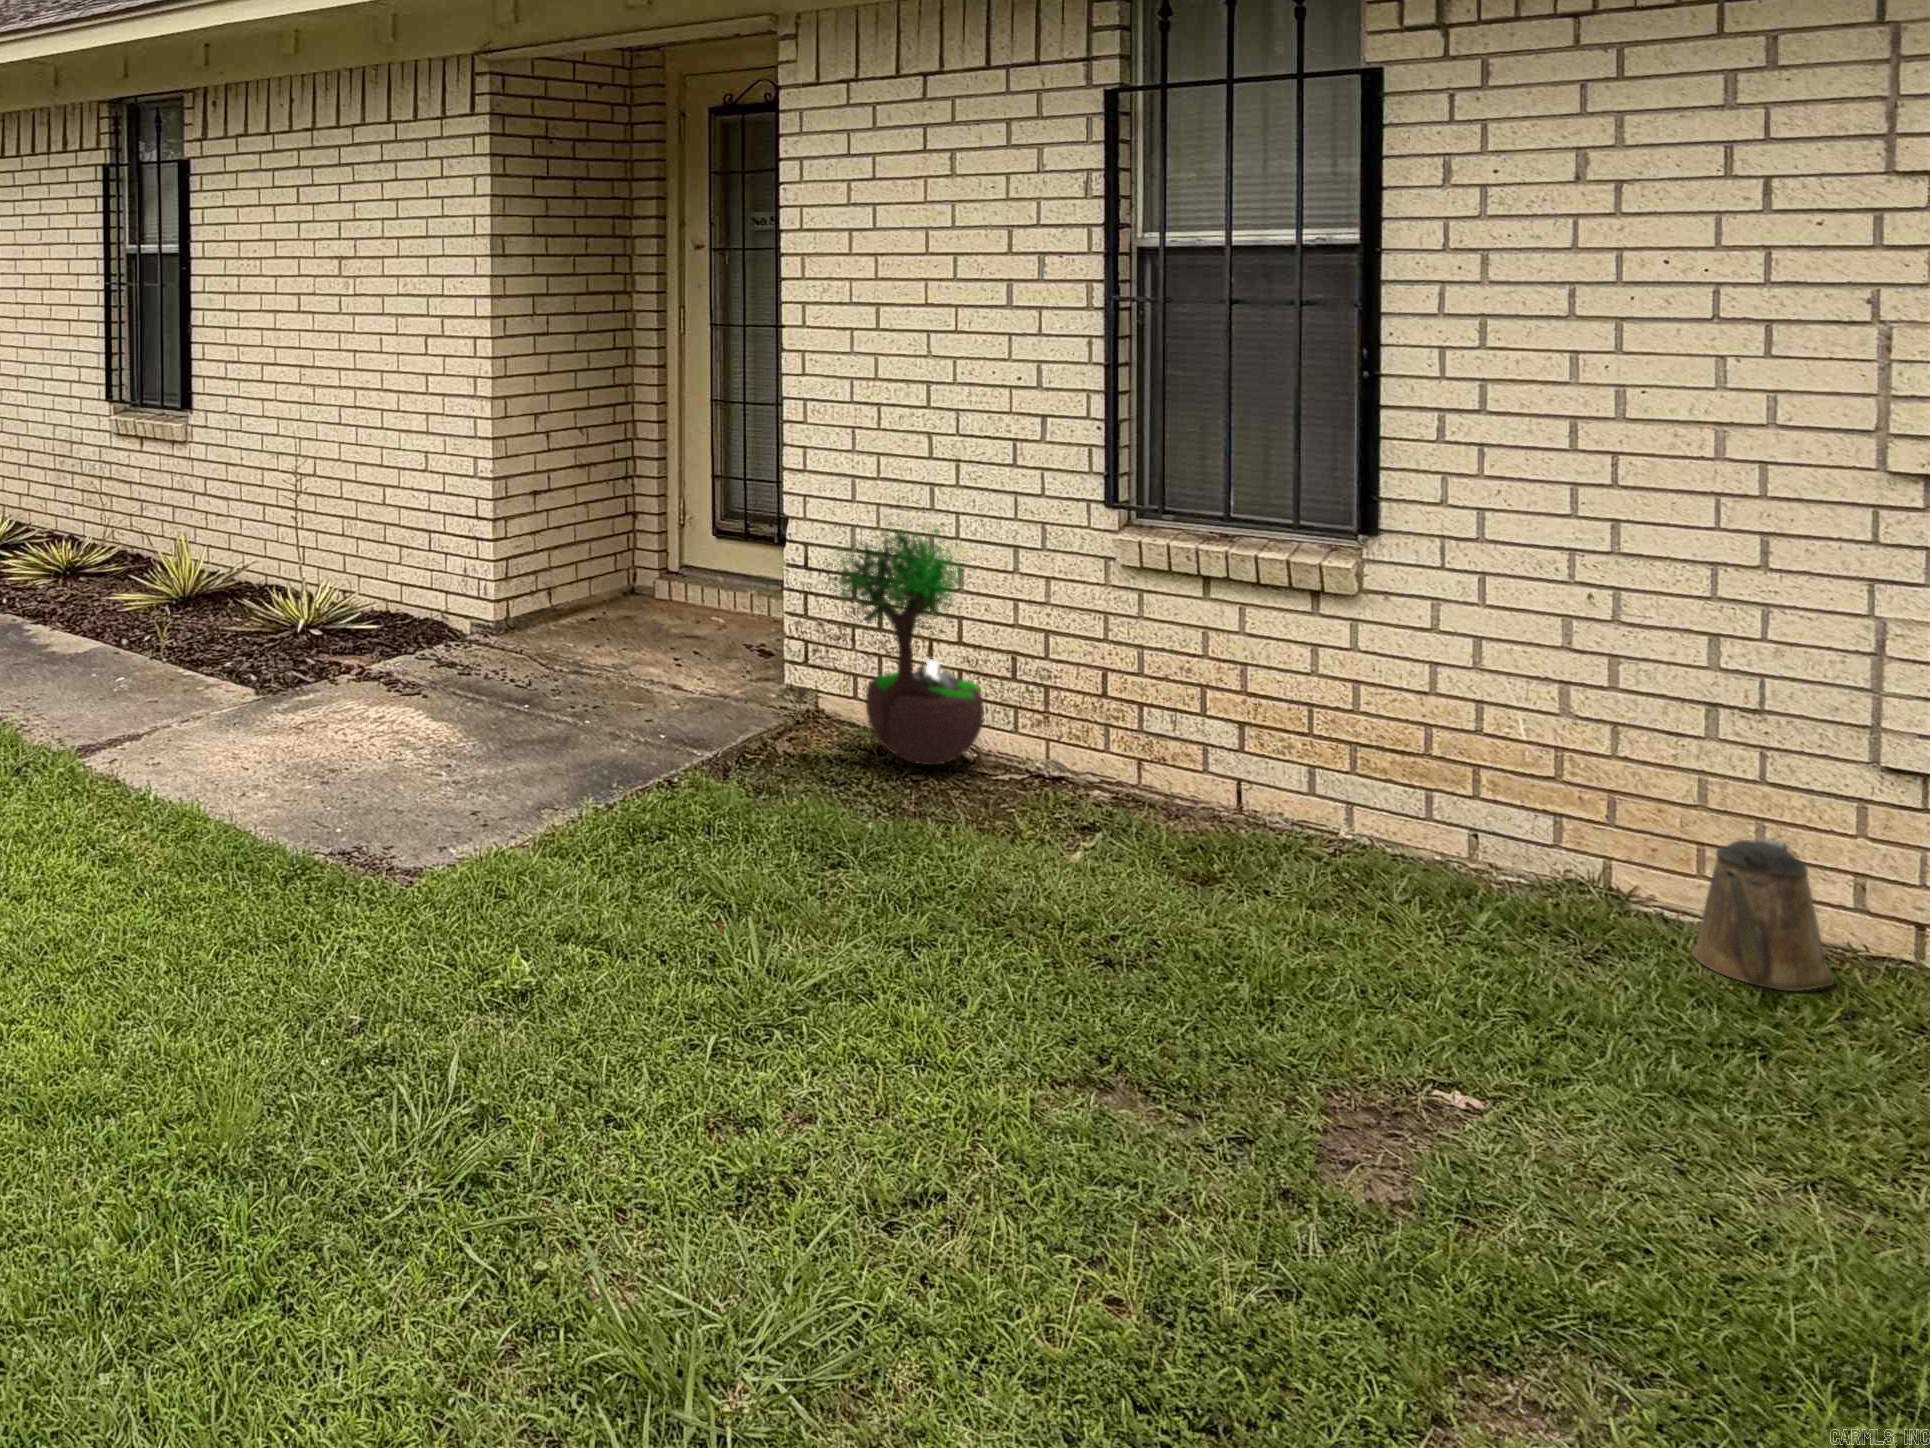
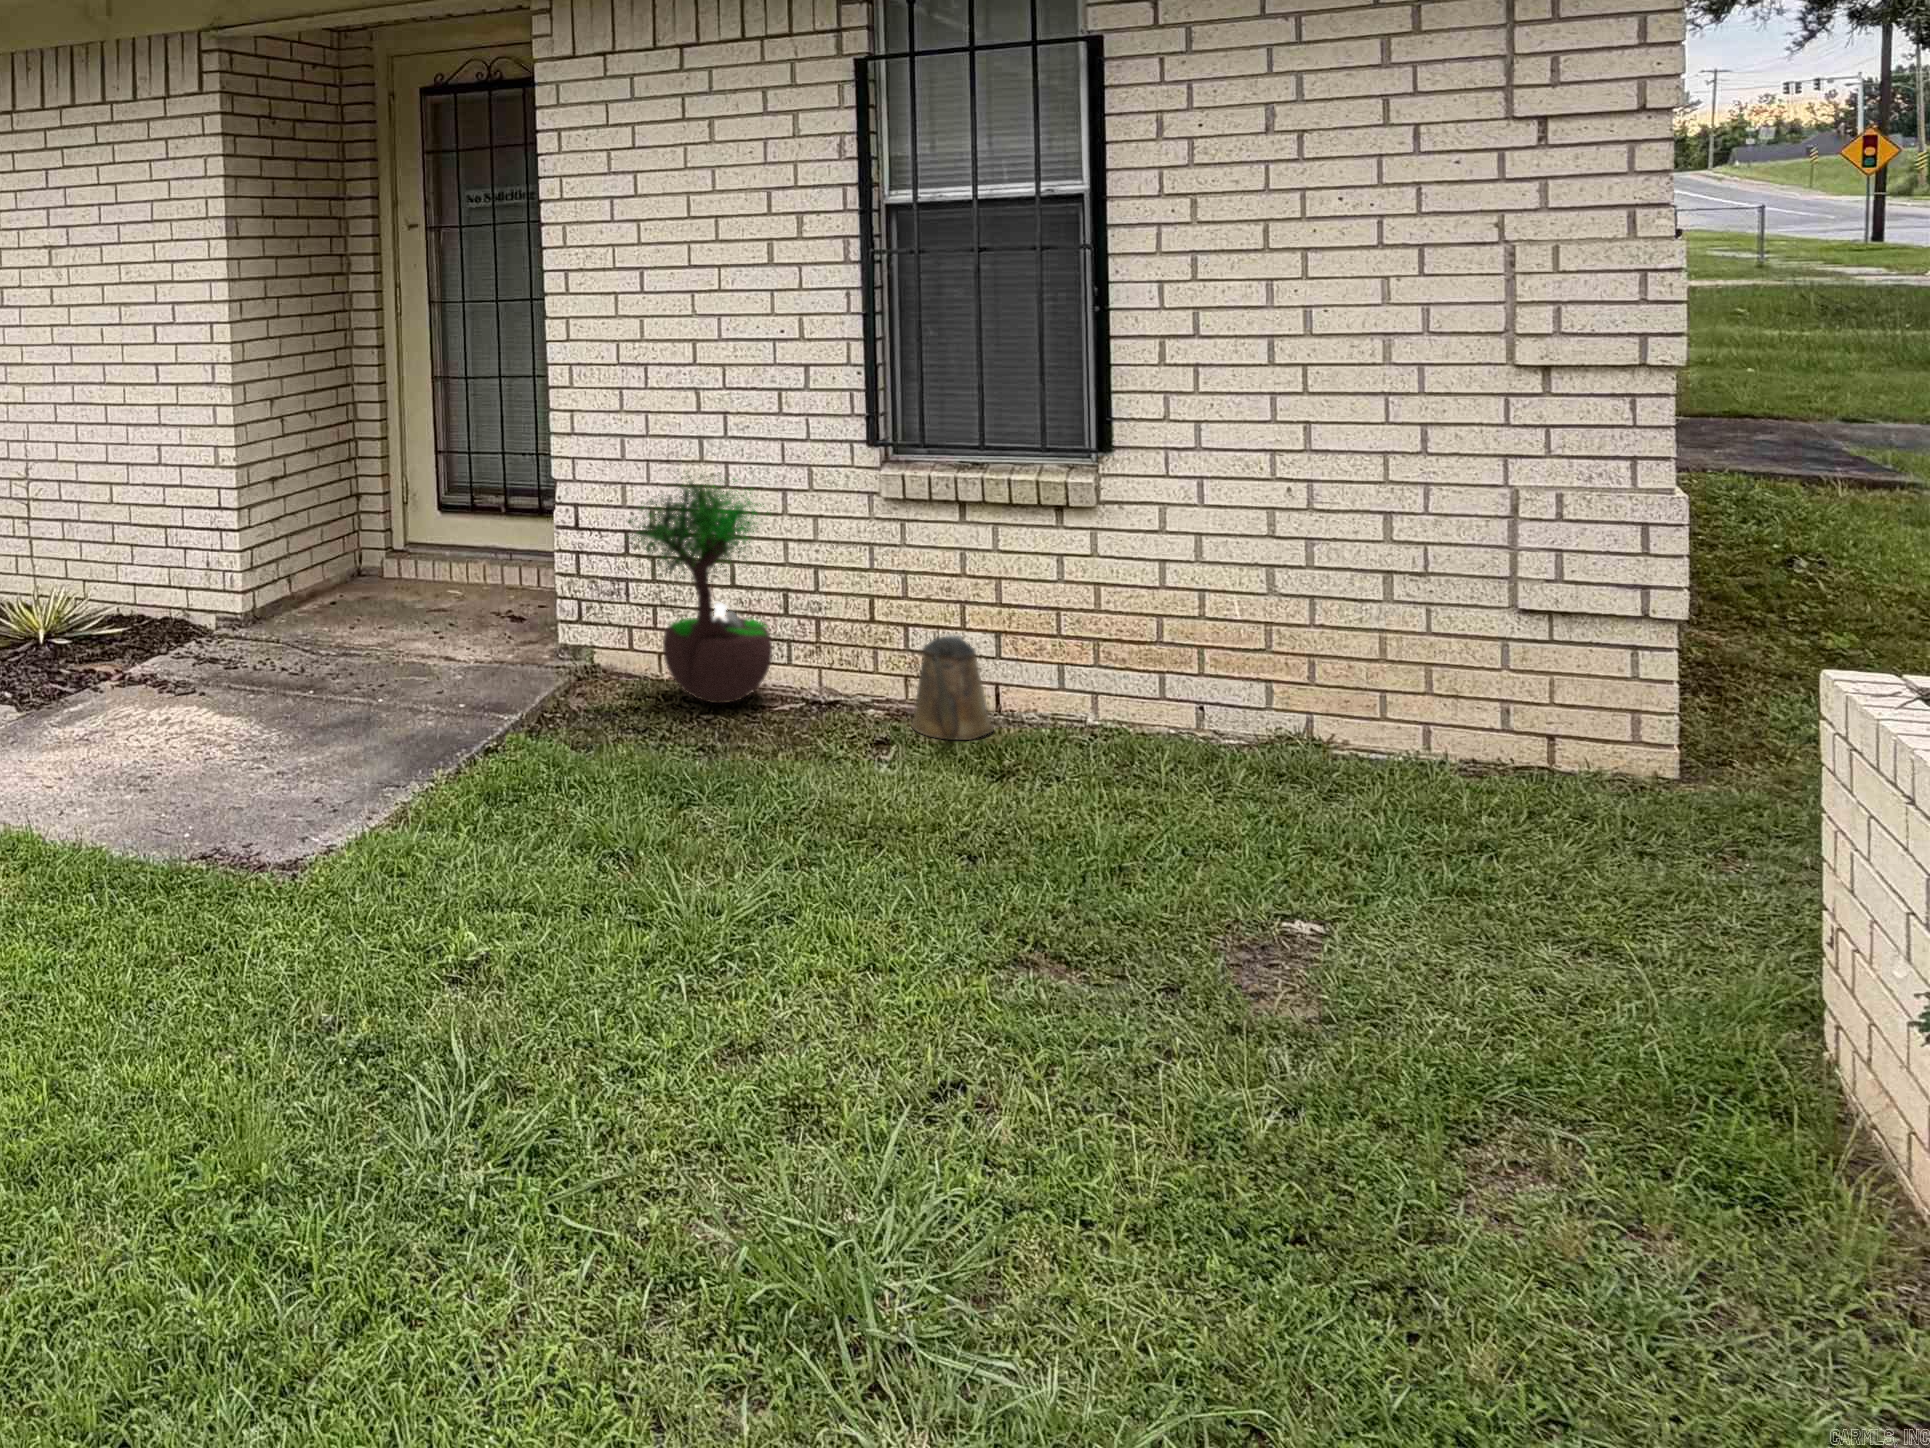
watering can: present [1692,838,1834,991] -> present [911,635,994,740]

